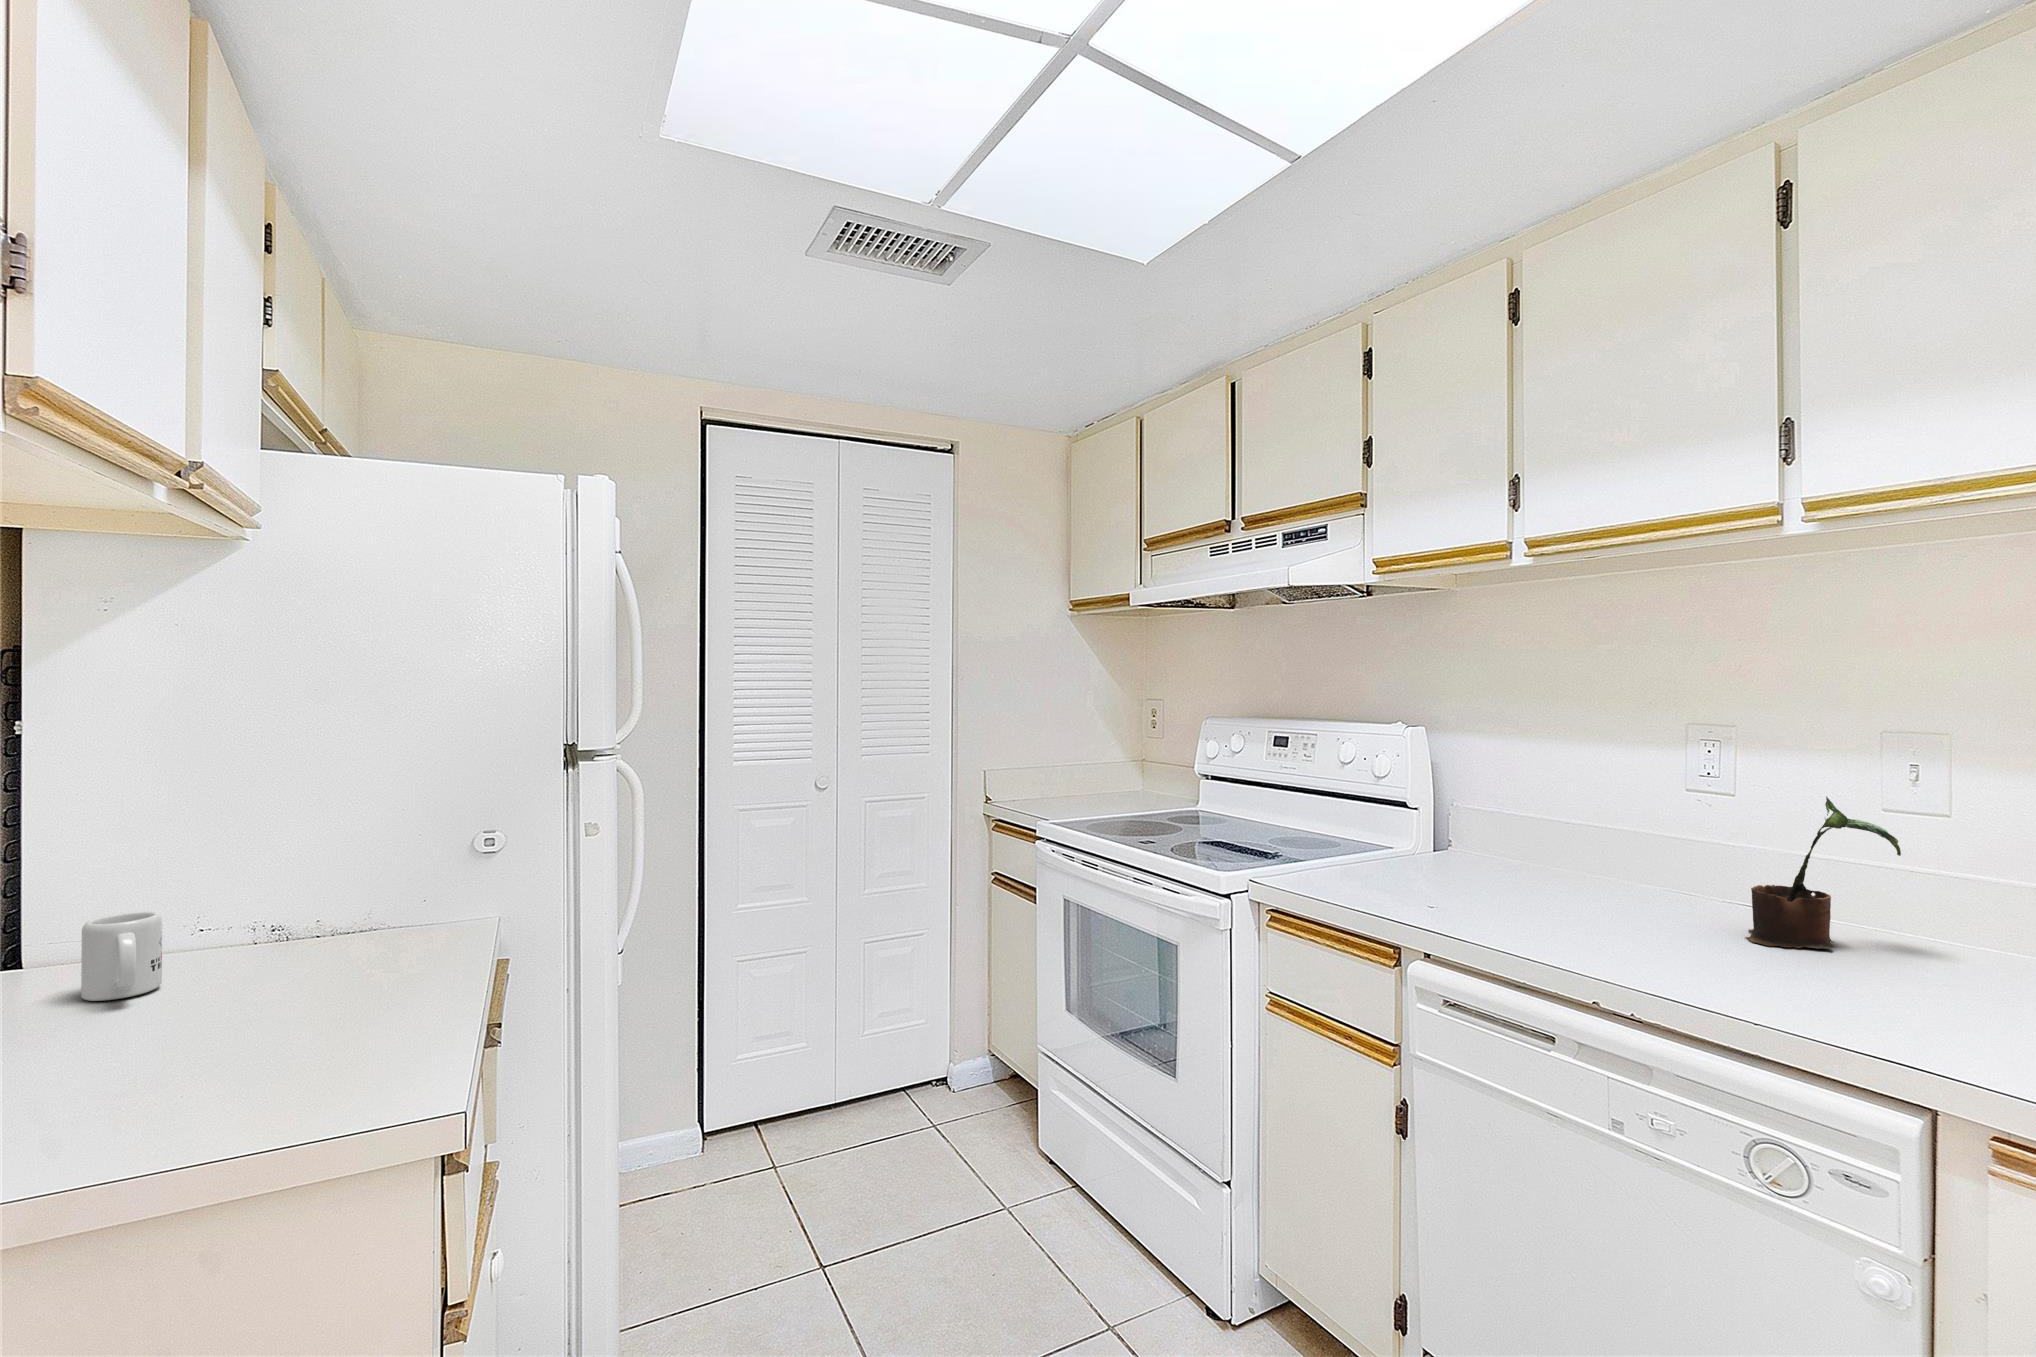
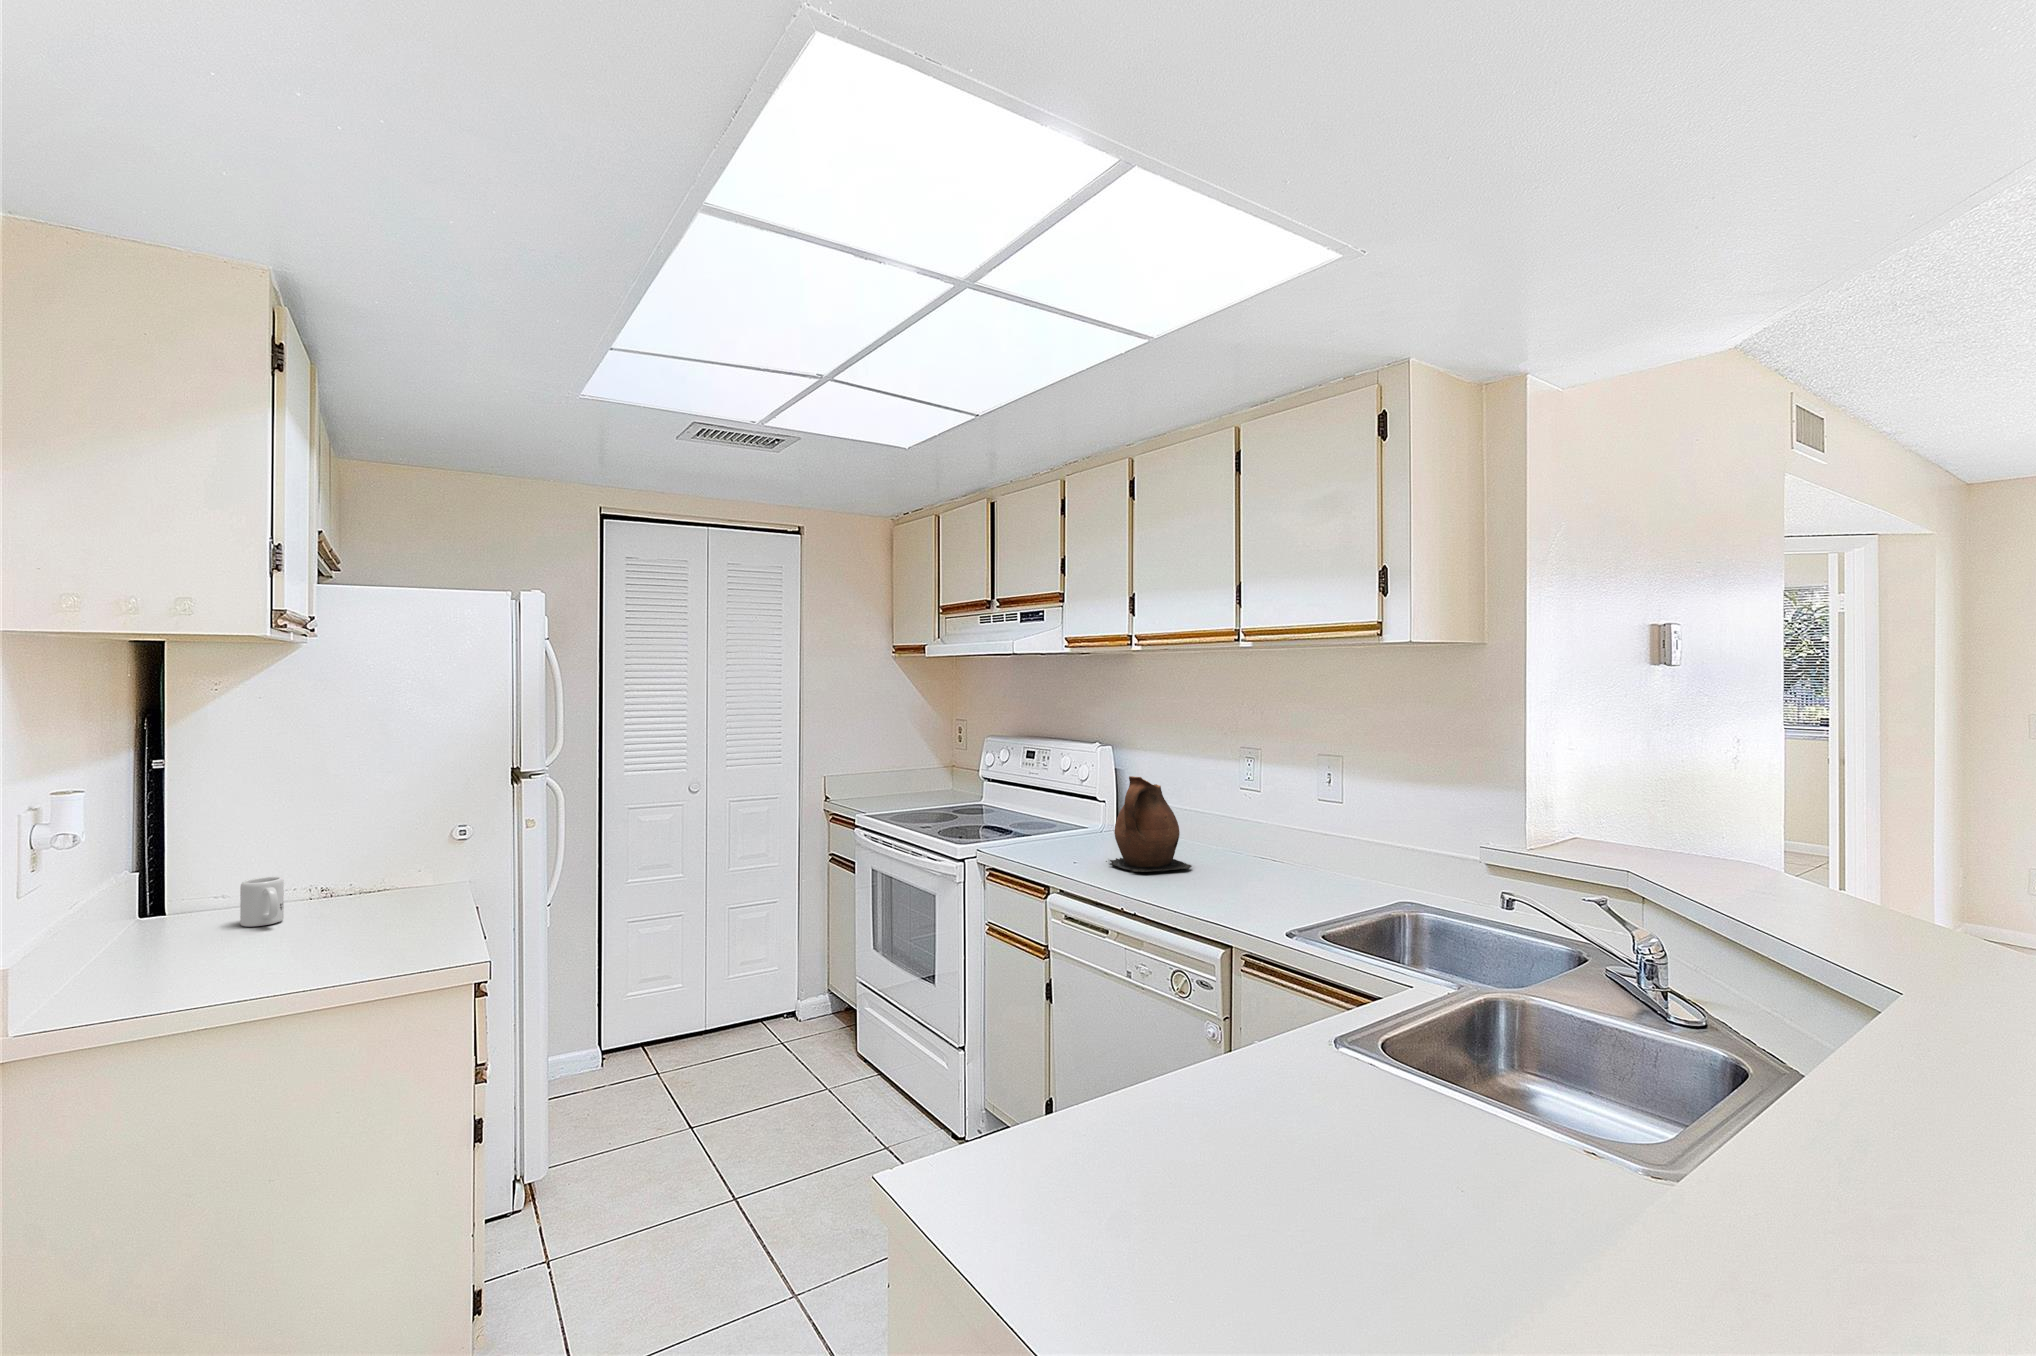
ceramic pitcher: none [1482,766,1649,929] -> present [1106,776,1192,872]
potted plant: present [1746,797,1901,950] -> none [1235,793,1308,879]

